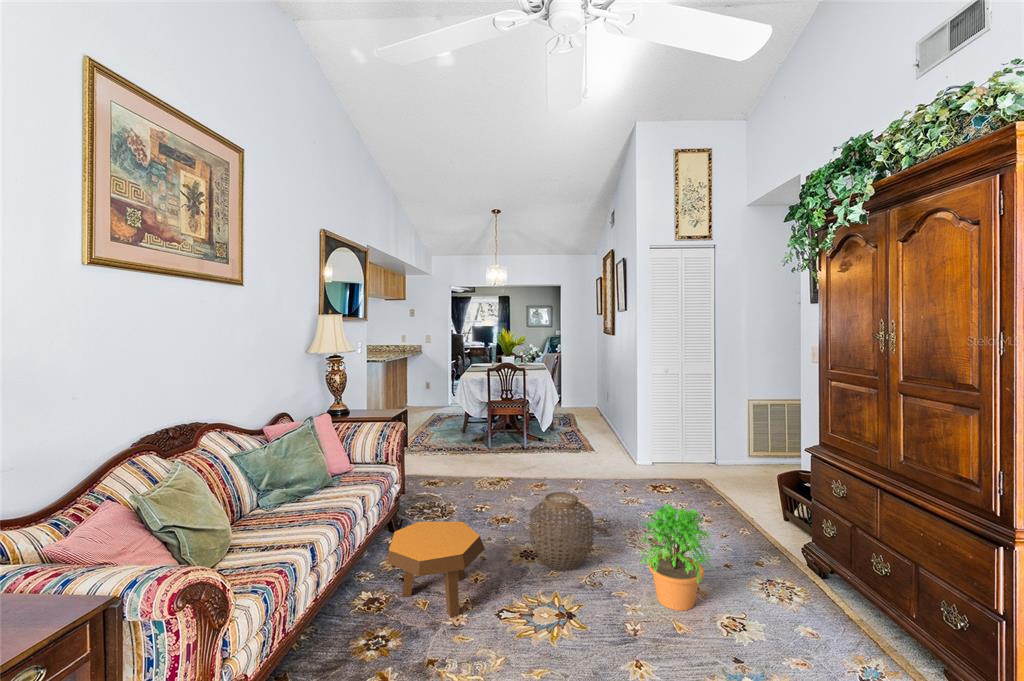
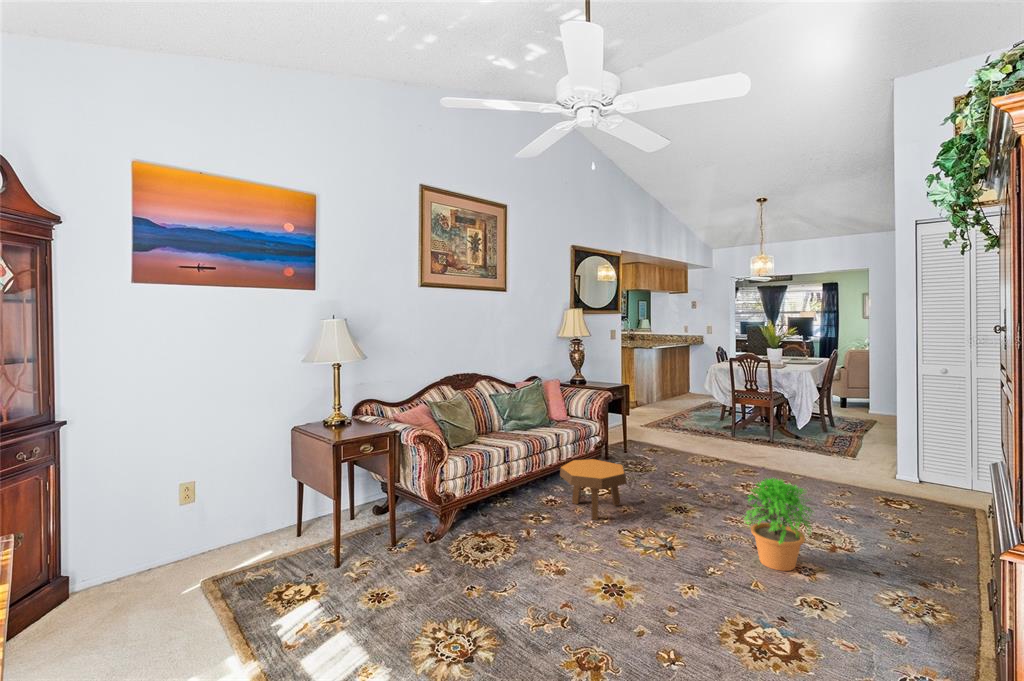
woven basket: present [530,492,594,571] -> none [676,459,733,523]

